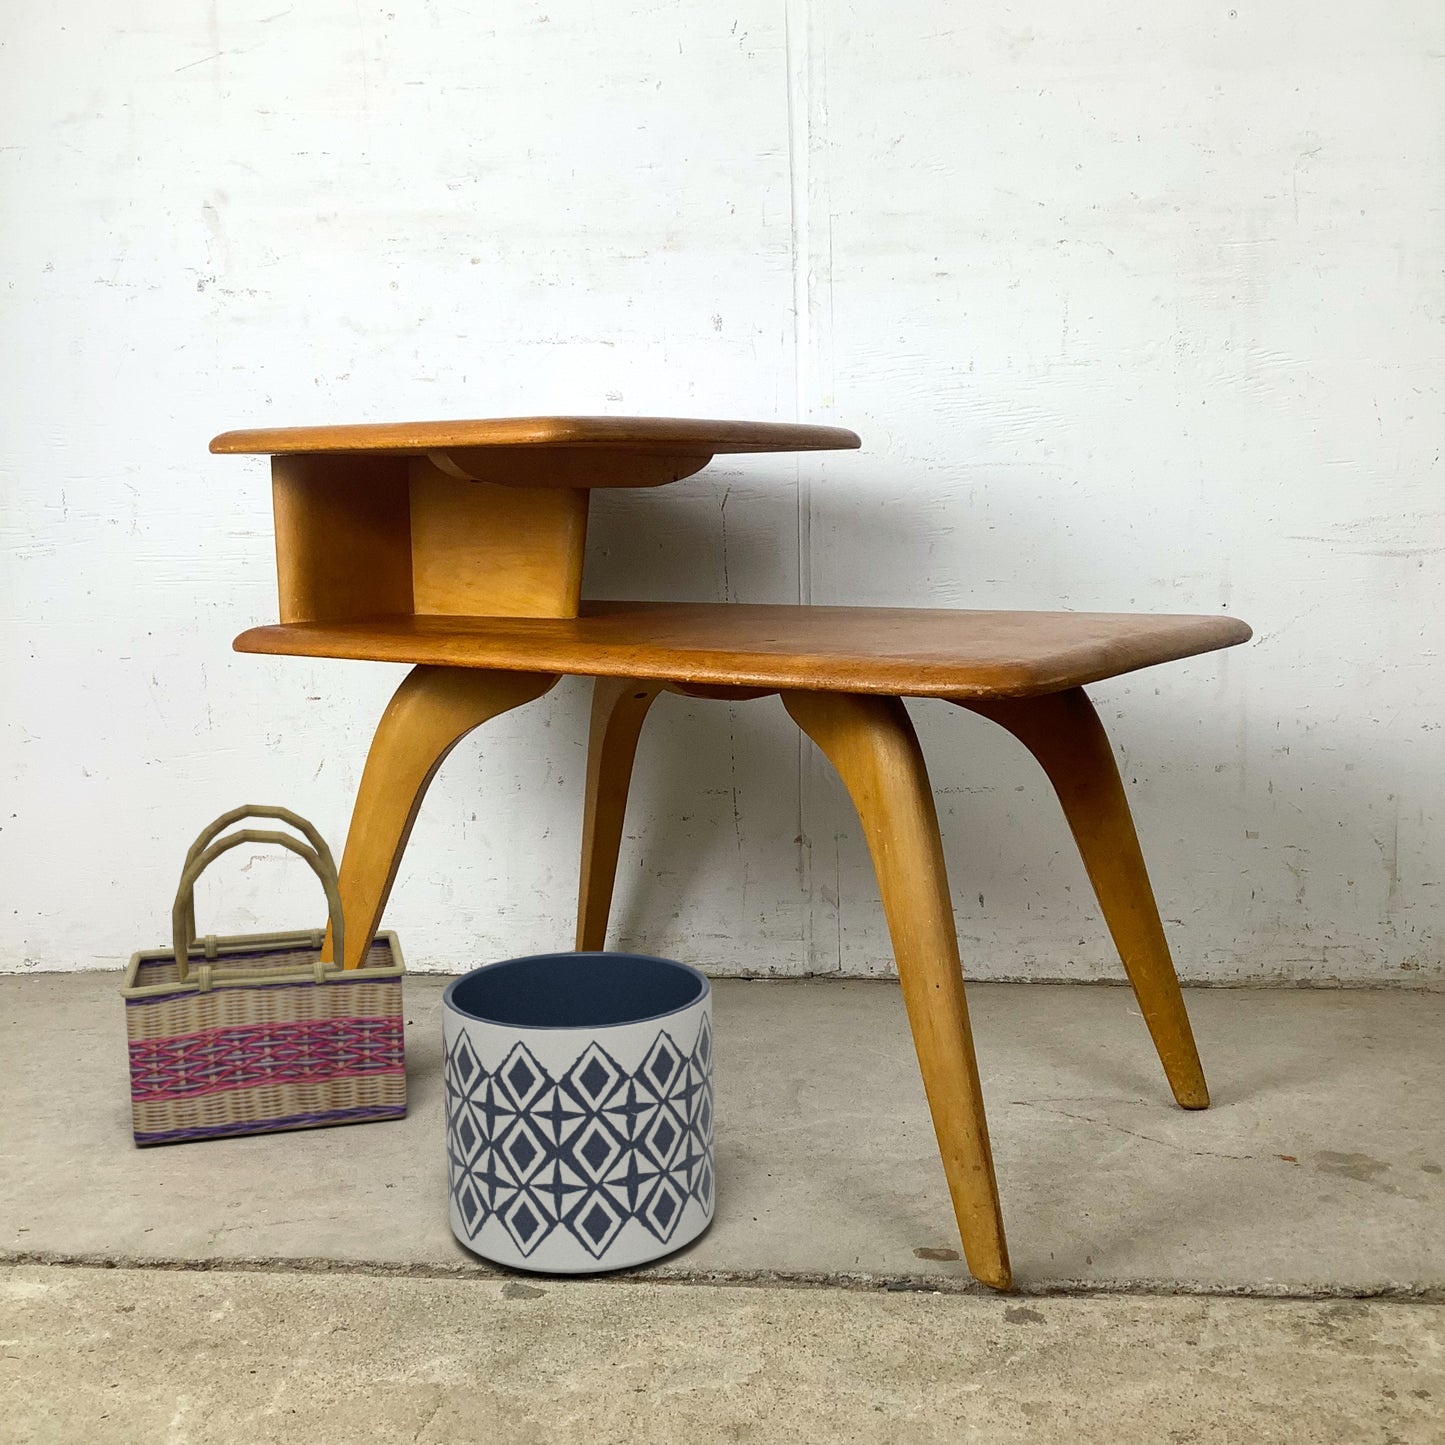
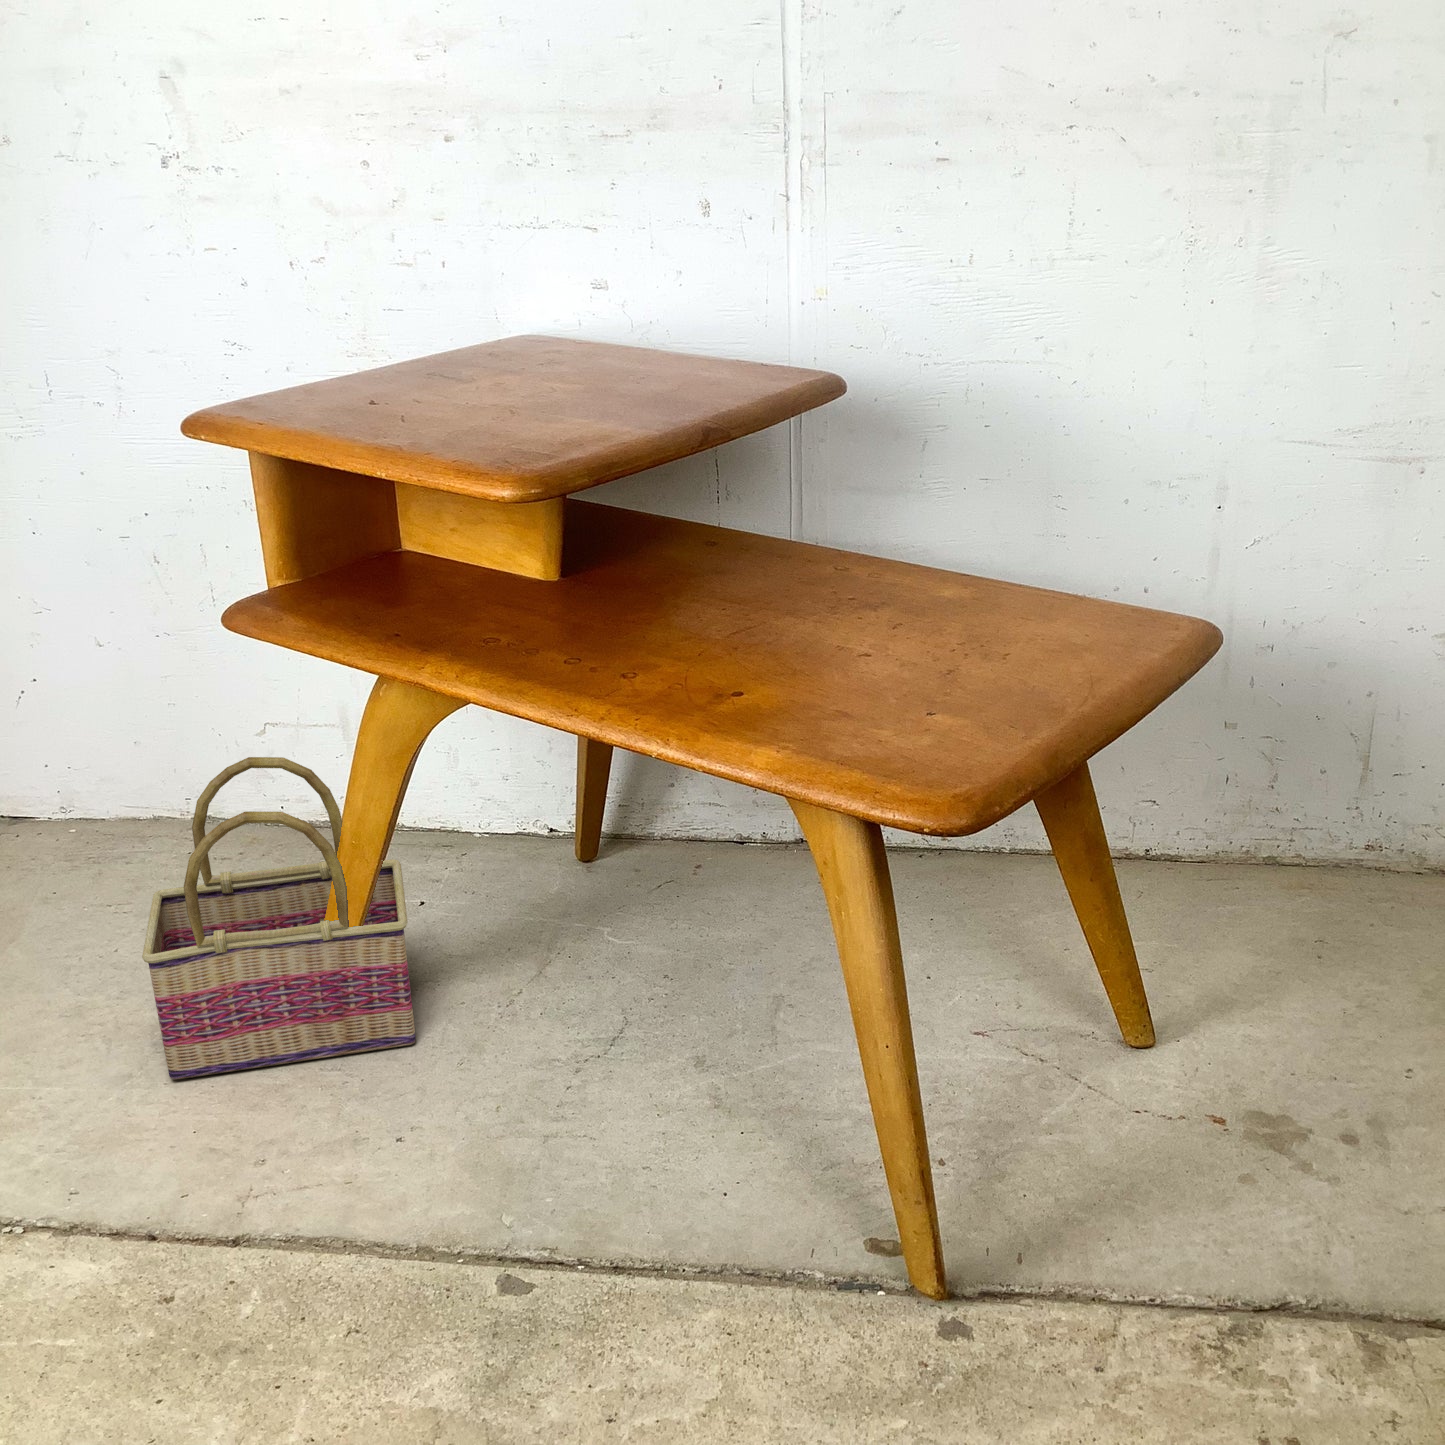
planter: present [442,951,715,1273] -> none [433,944,689,1267]

